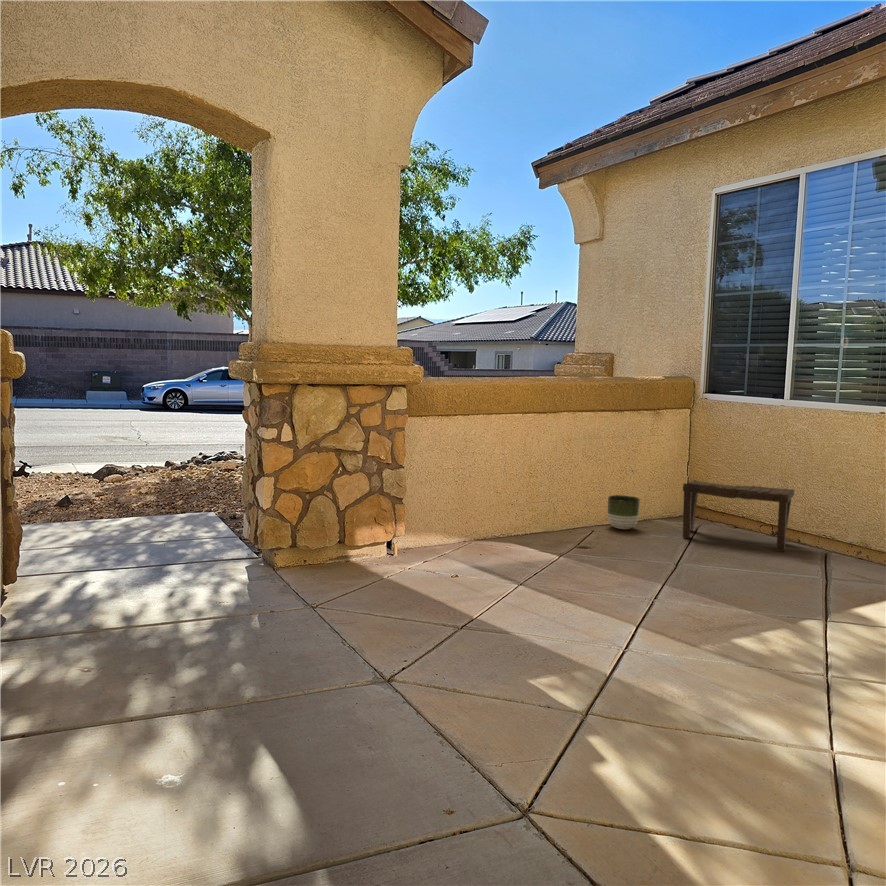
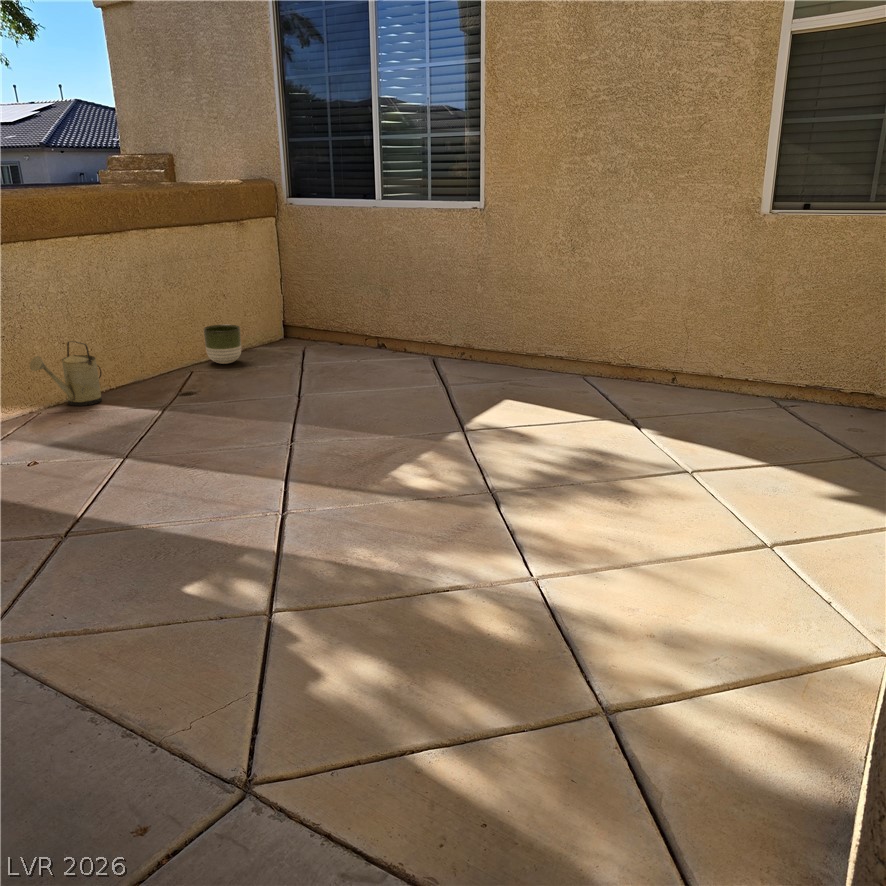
bench: present [683,480,795,552] -> none [287,298,395,364]
watering can: none [471,493,520,544] -> present [30,341,102,406]

